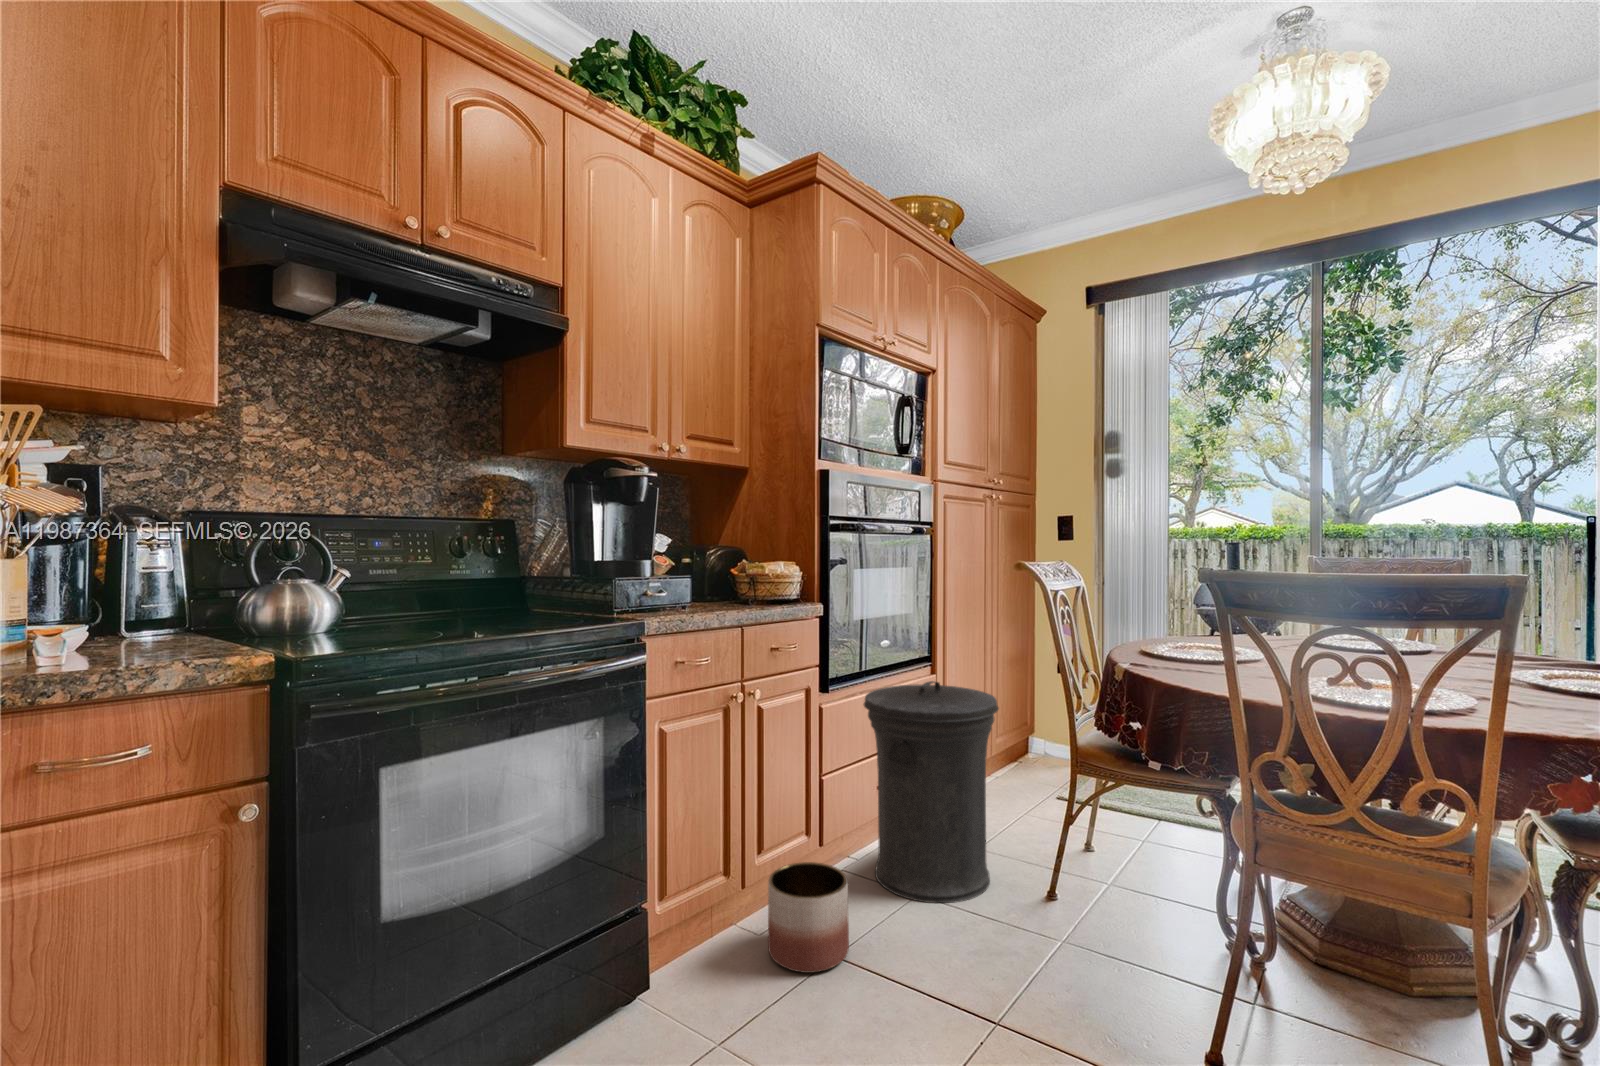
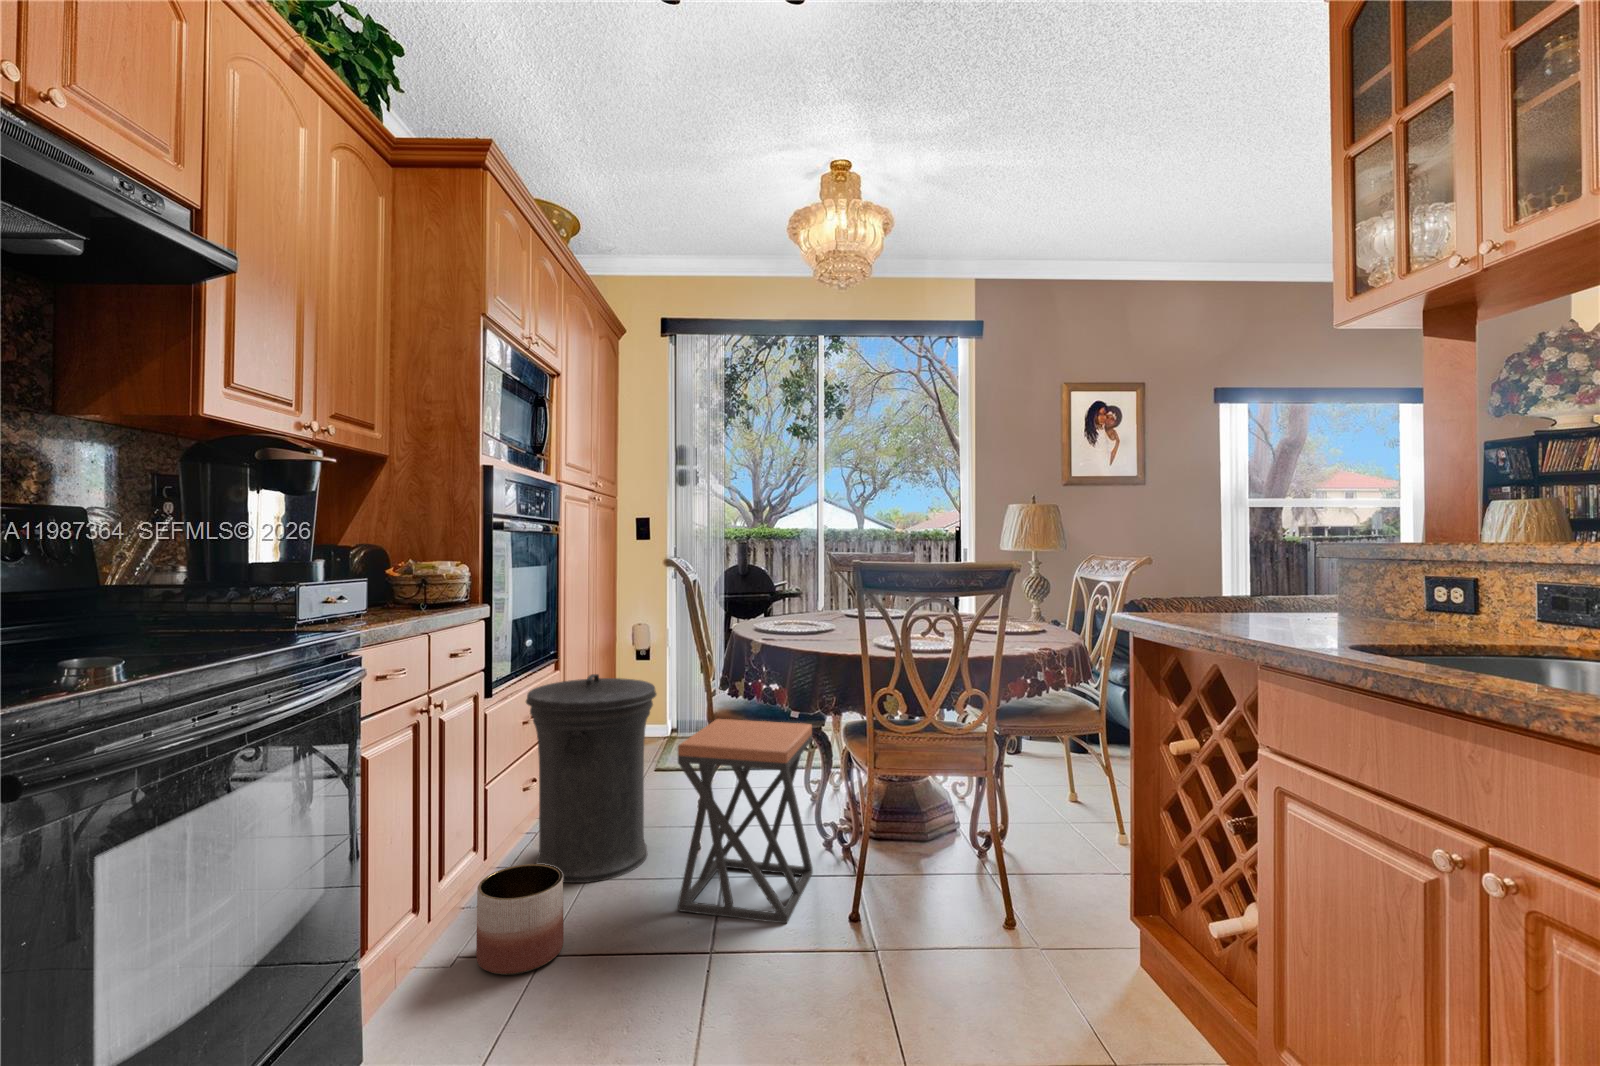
stool: none [975,753,1172,1036] -> present [678,719,813,924]

